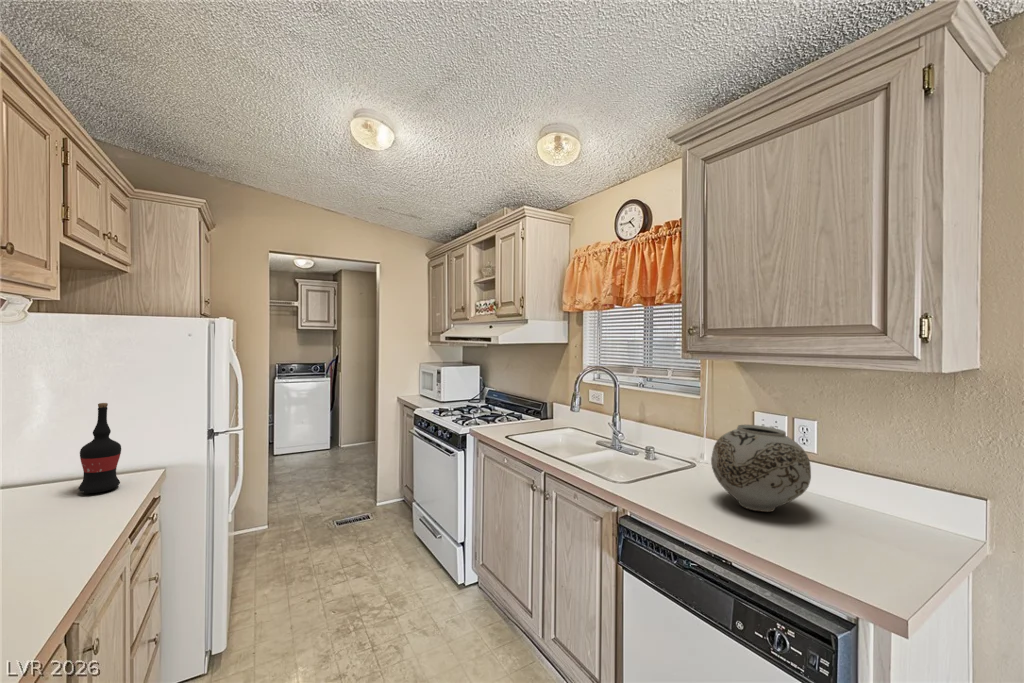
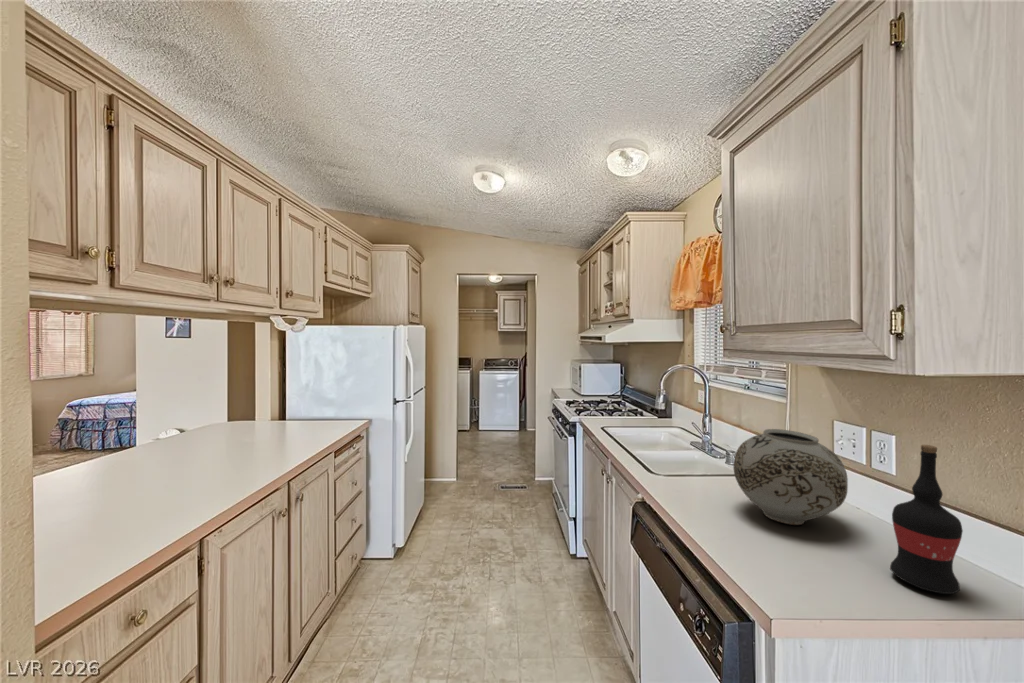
wine bottle: present [78,403,121,493] -> present [890,445,963,594]

